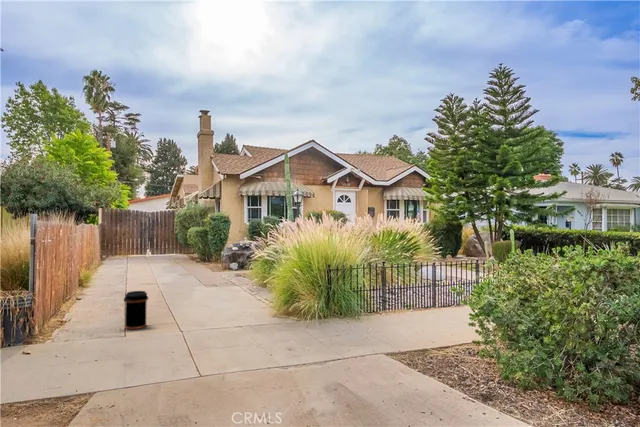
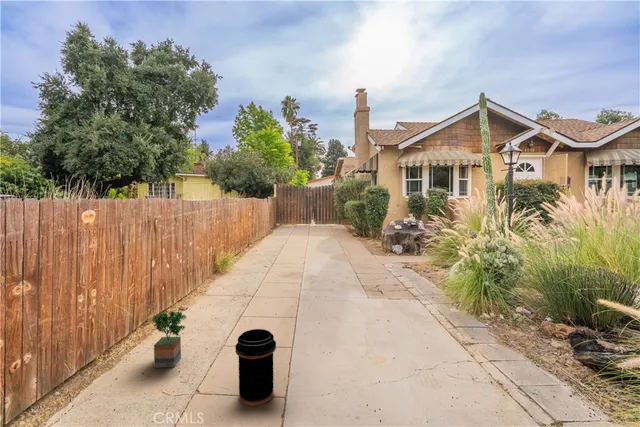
potted tree: none [53,291,80,327] -> present [152,311,186,368]

